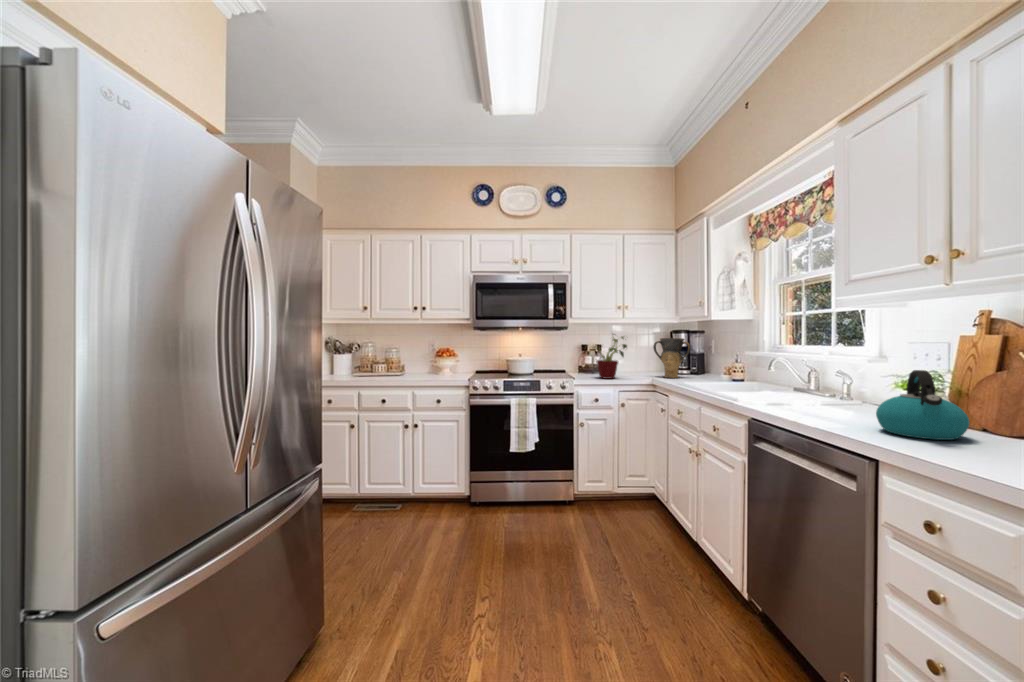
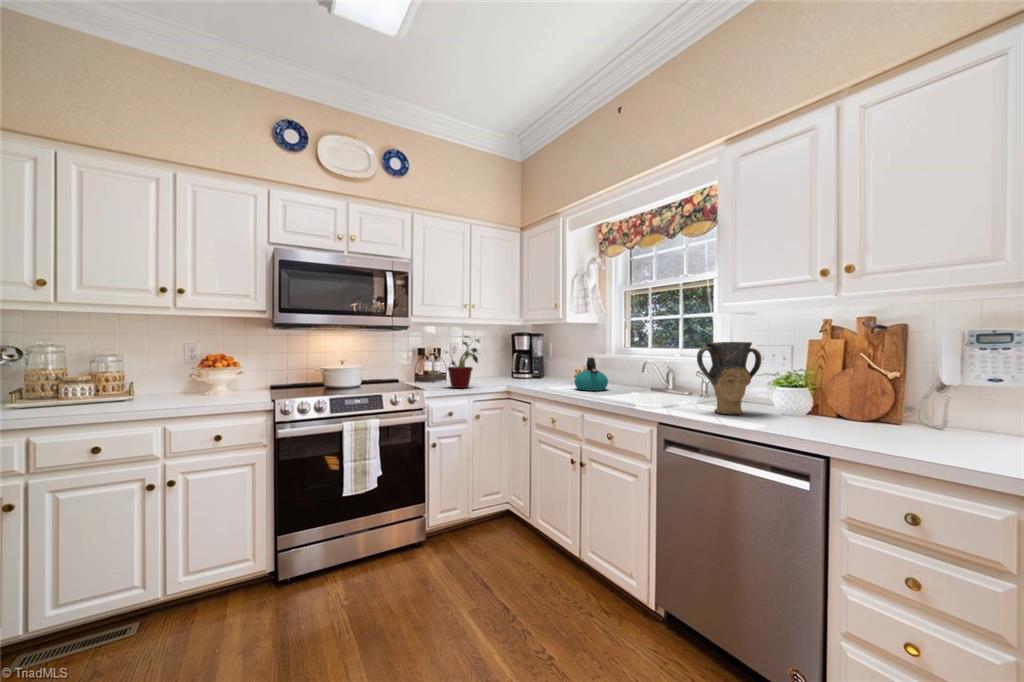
vase: present [653,338,690,378] -> present [697,342,762,414]
kettle: present [876,370,970,440] -> present [574,357,608,391]

